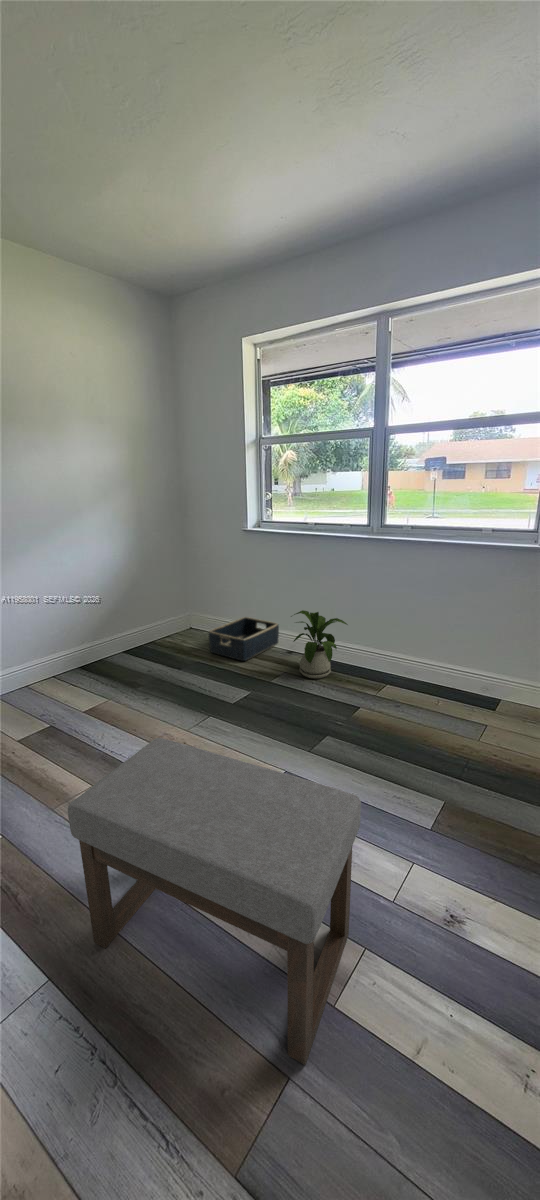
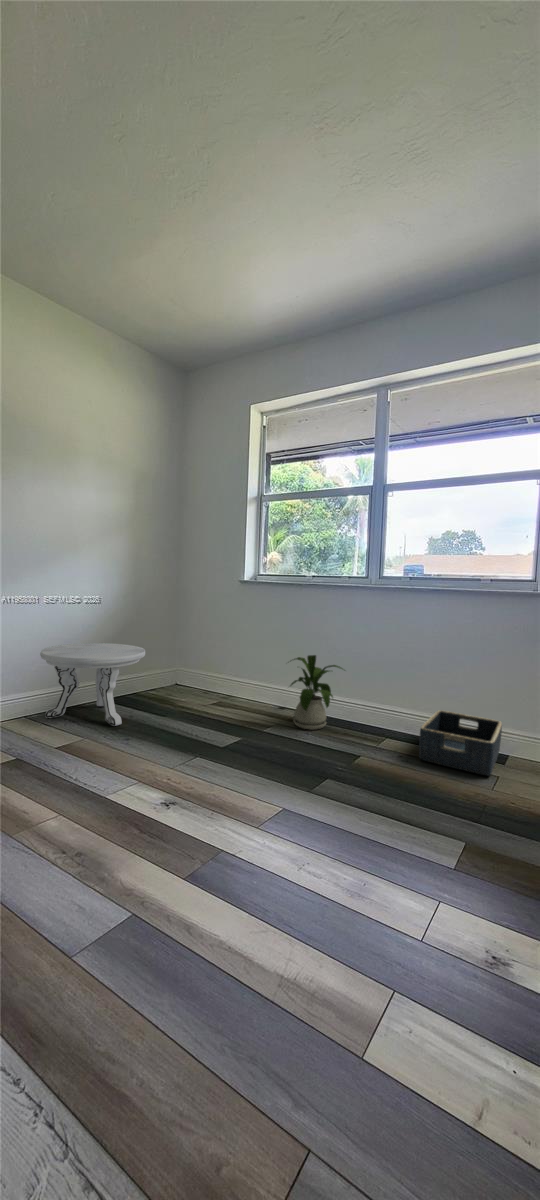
side table: none [58,603,156,684] -> present [40,643,145,726]
basket: present [209,617,279,661] -> present [419,710,502,776]
ottoman: present [68,738,361,1065] -> none [46,727,391,1132]

